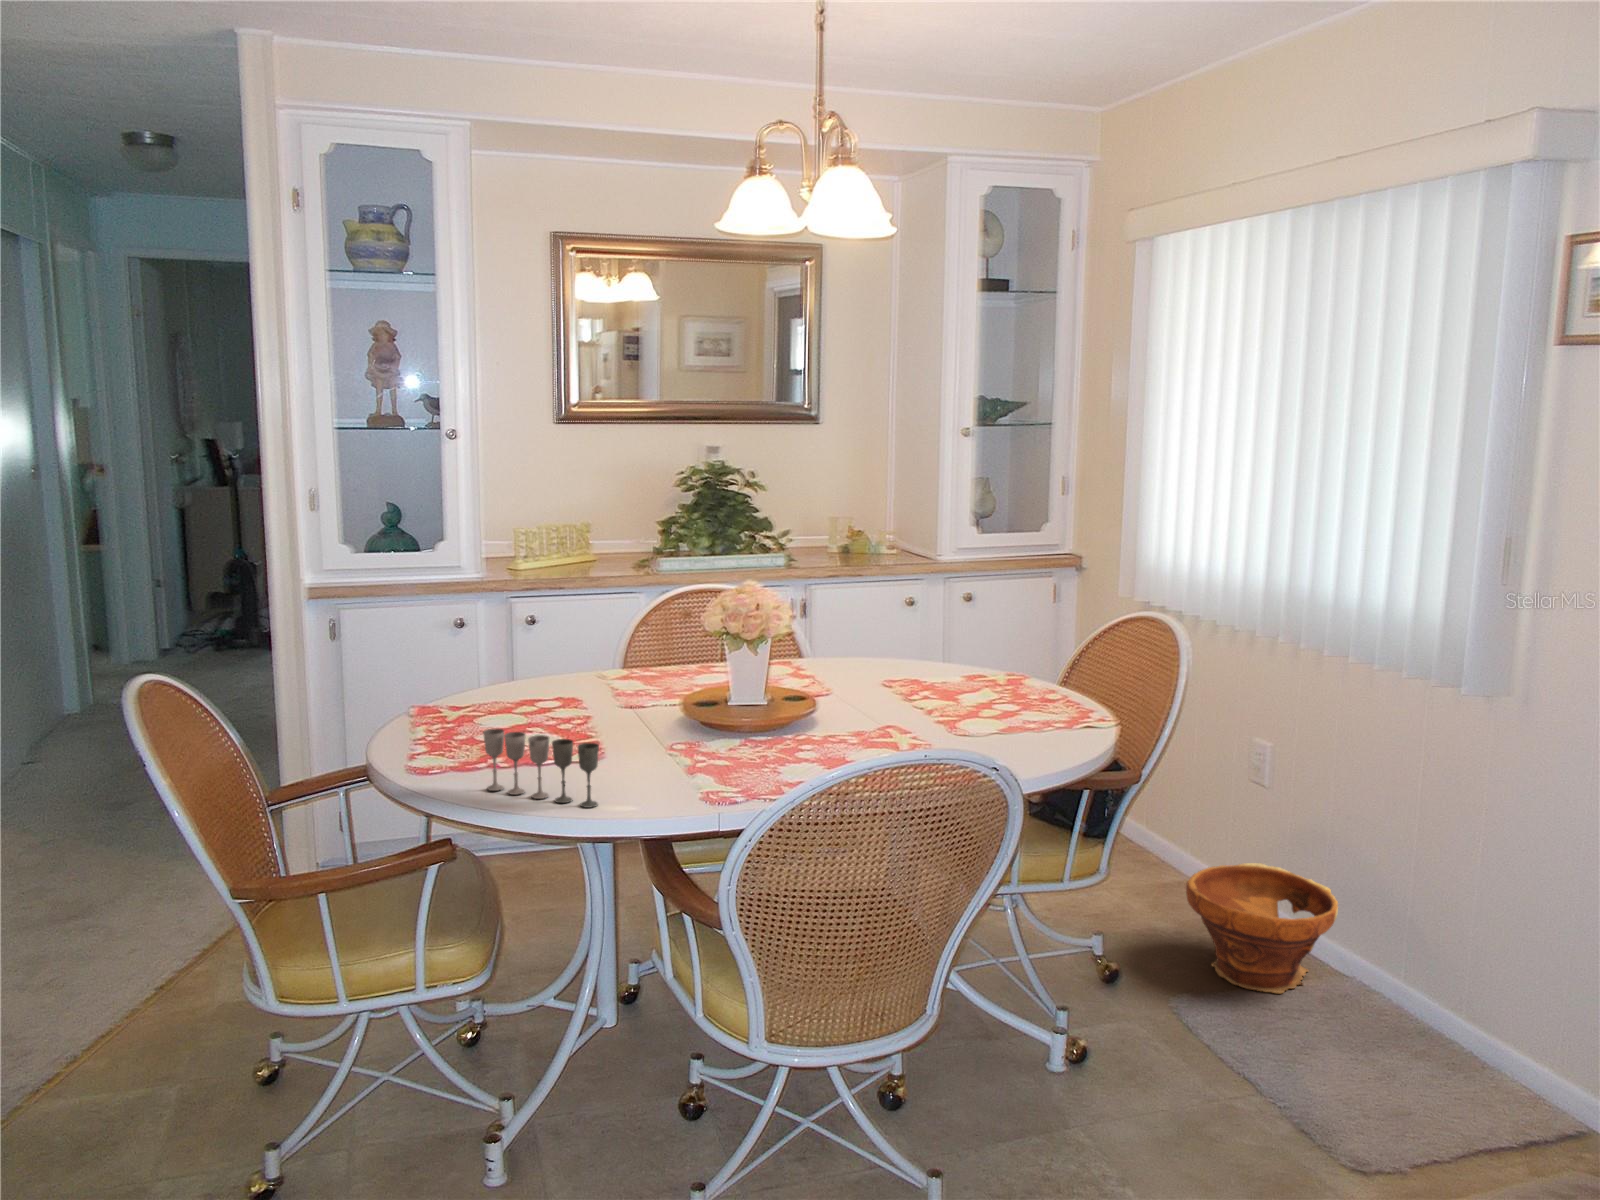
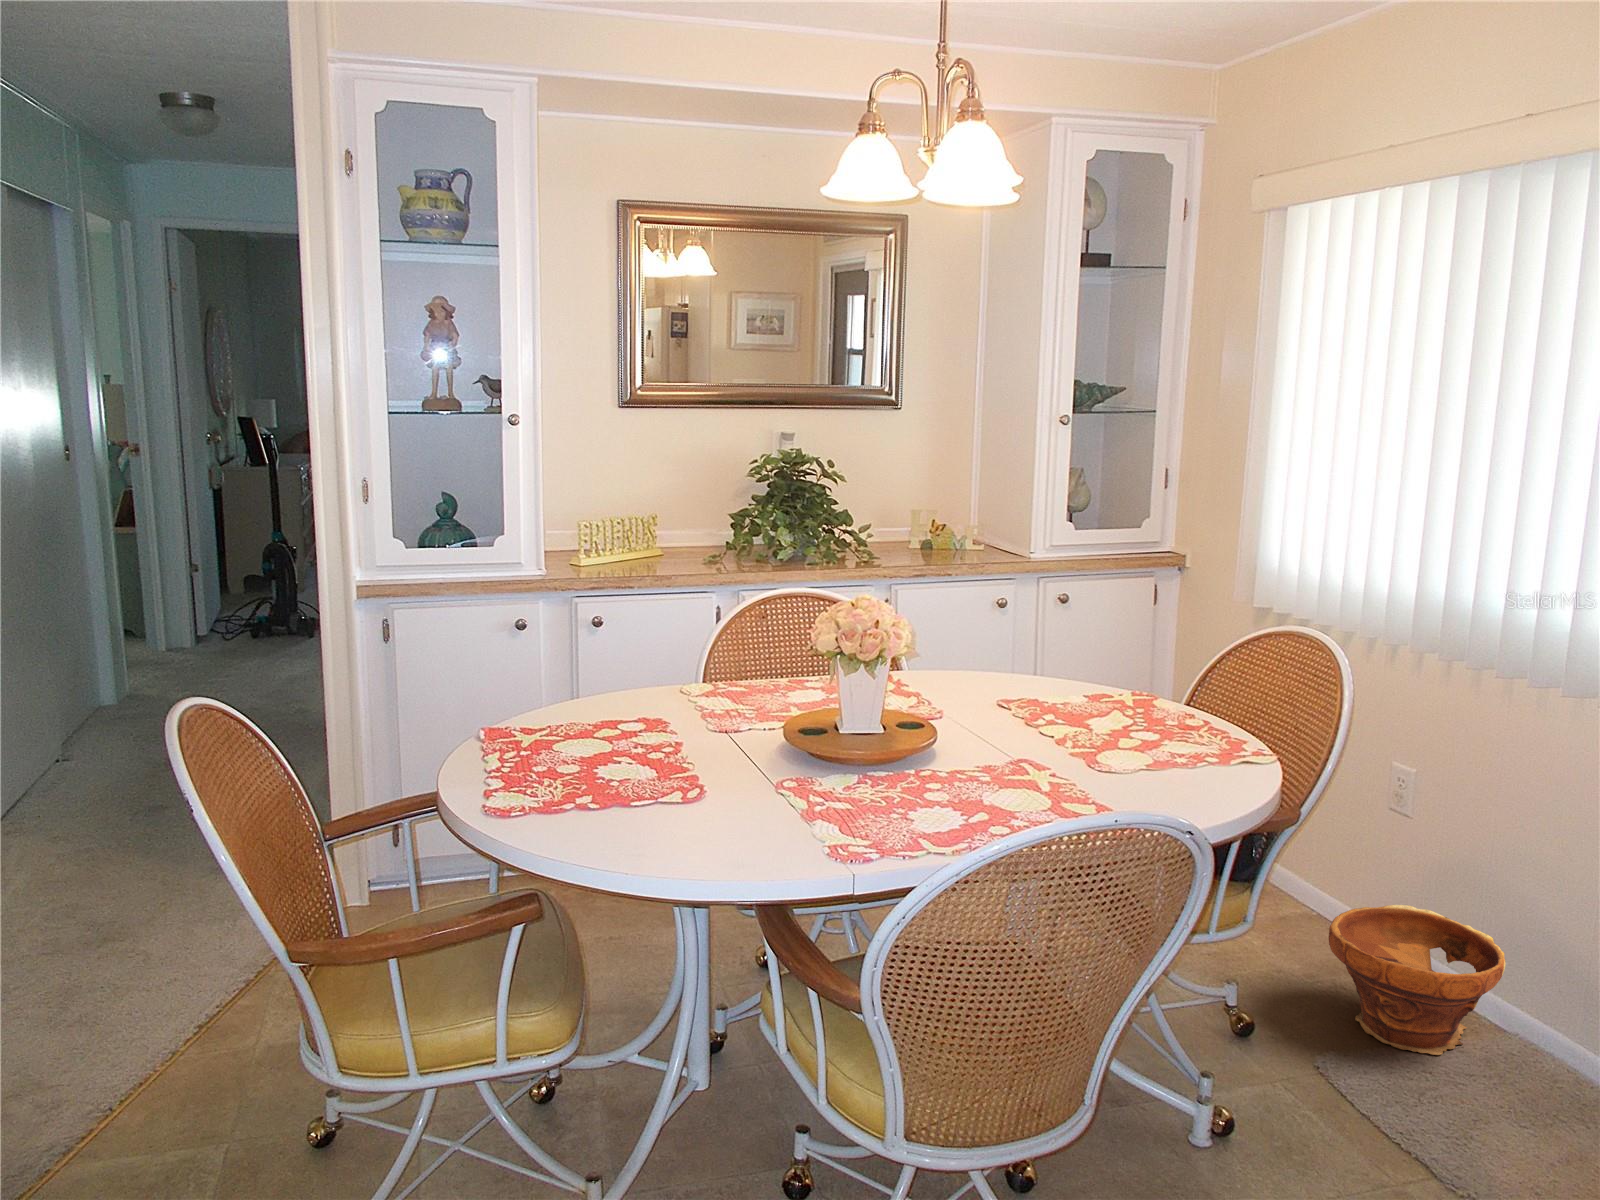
wine glass: present [483,729,599,808] -> none [578,769,713,864]

